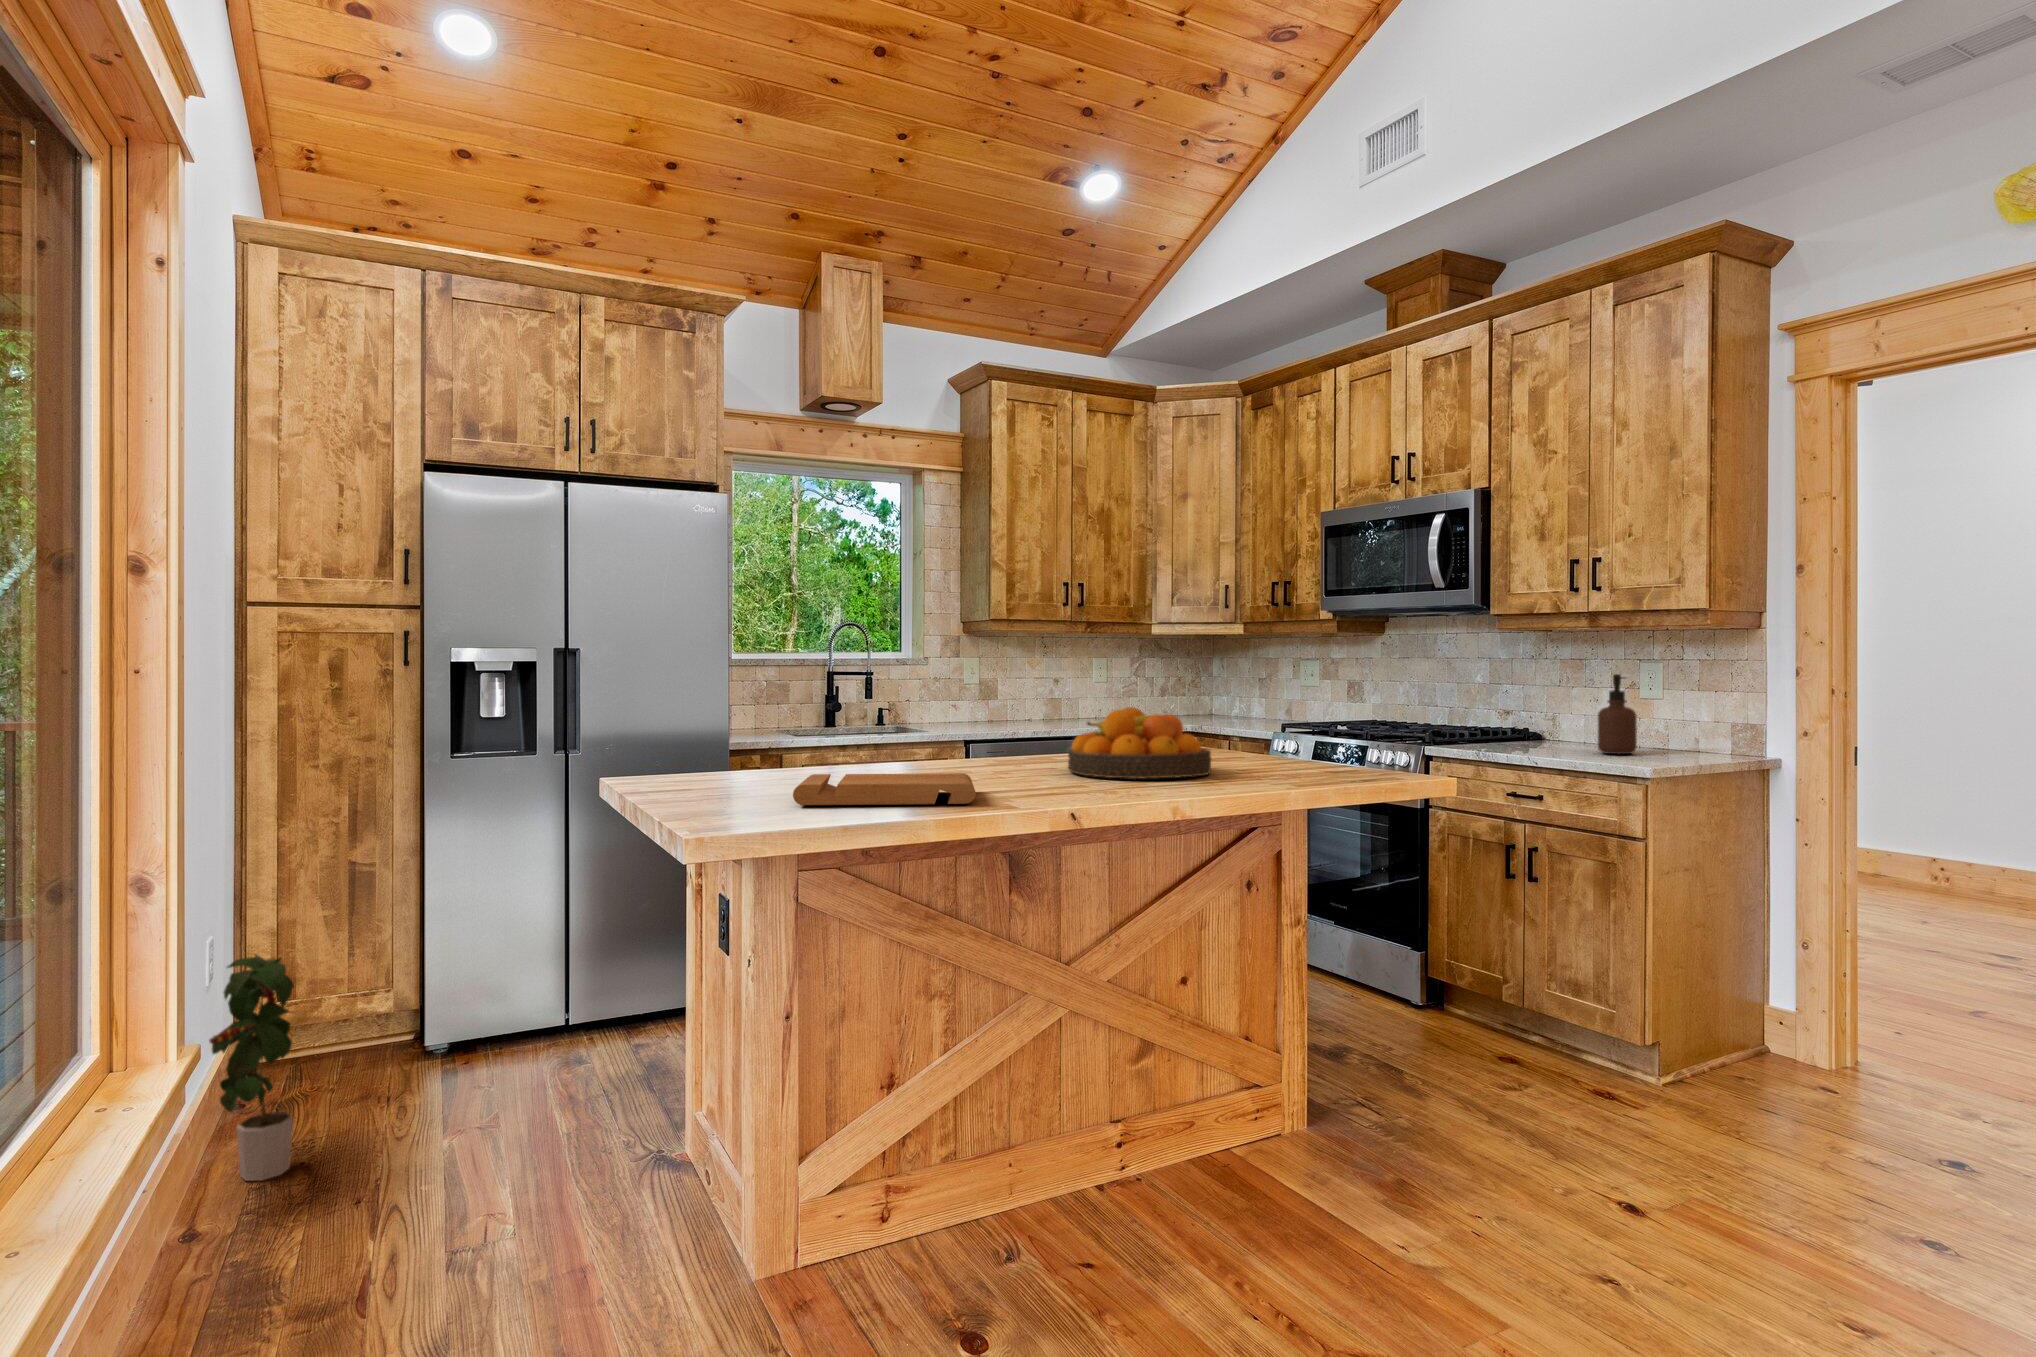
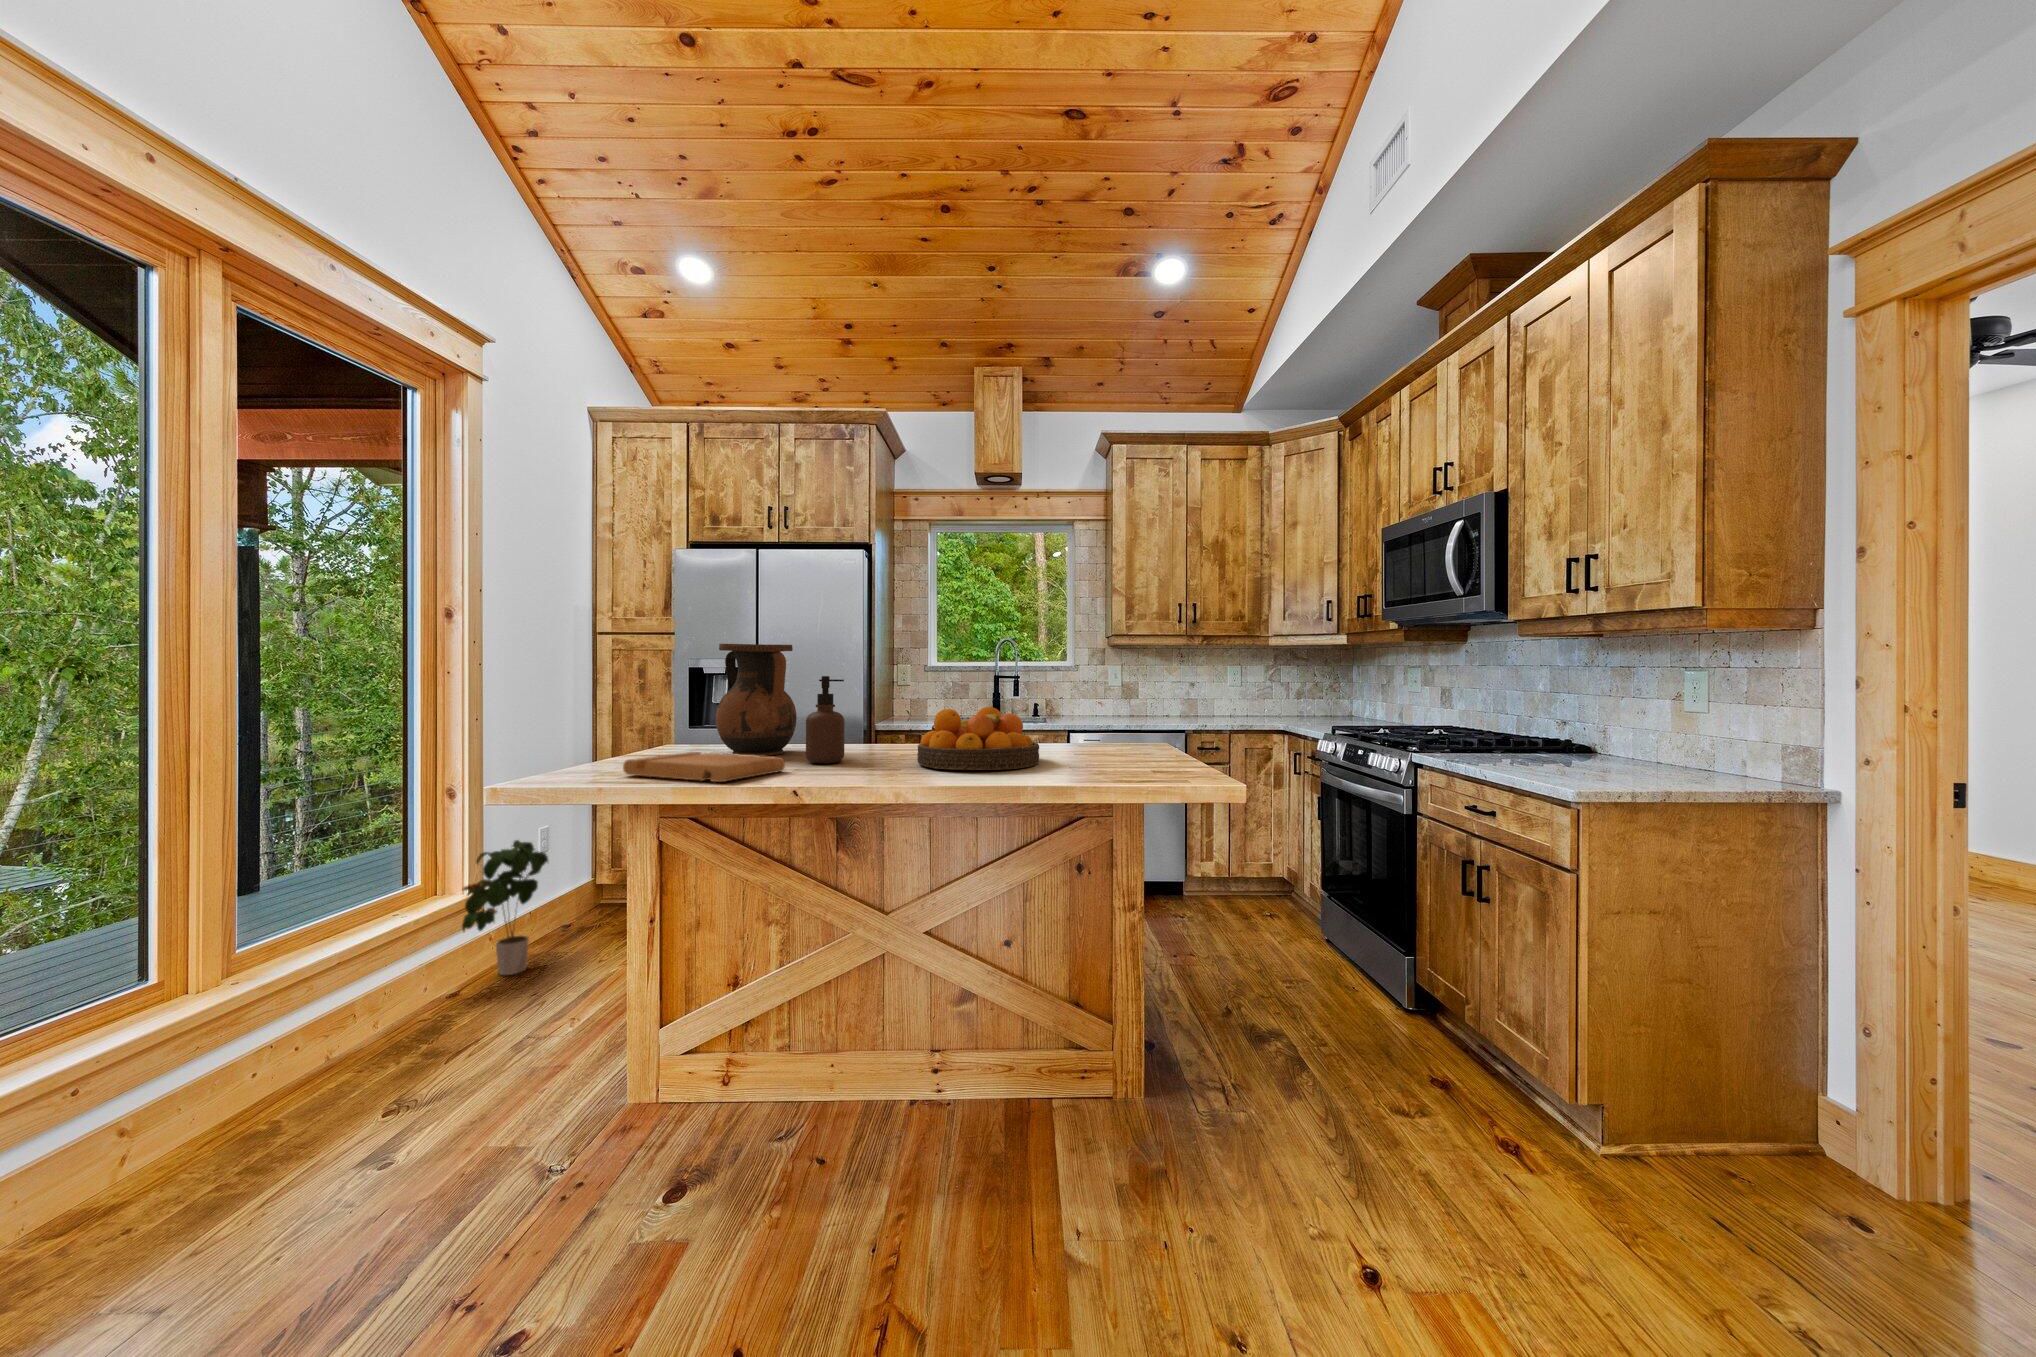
vase: none [769,628,872,780] -> present [716,644,797,756]
soap dispenser: present [1598,674,1637,754] -> present [806,676,845,764]

